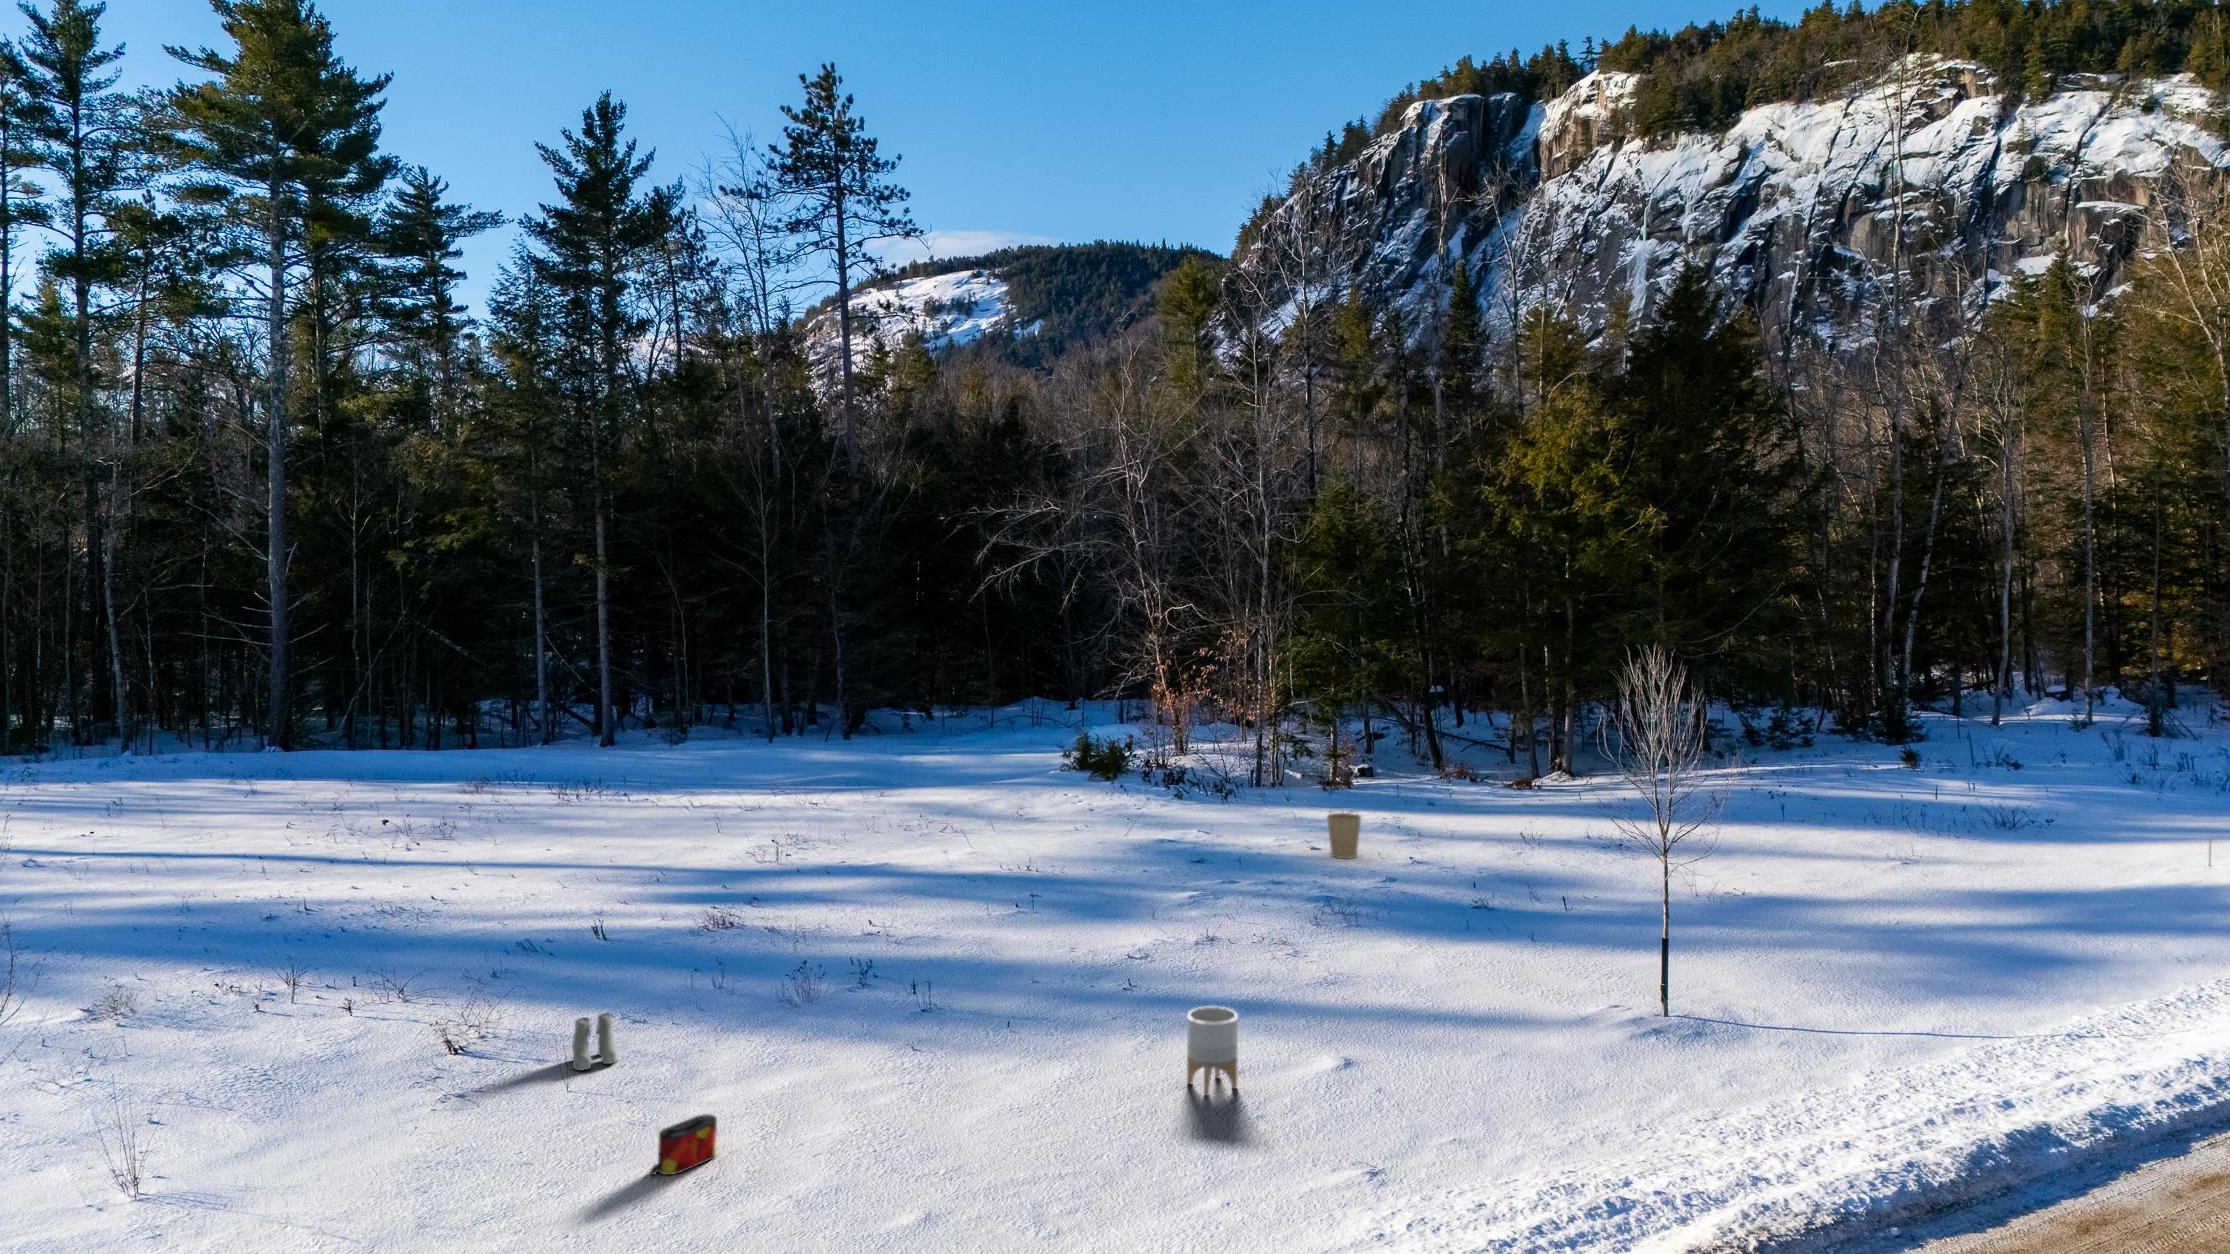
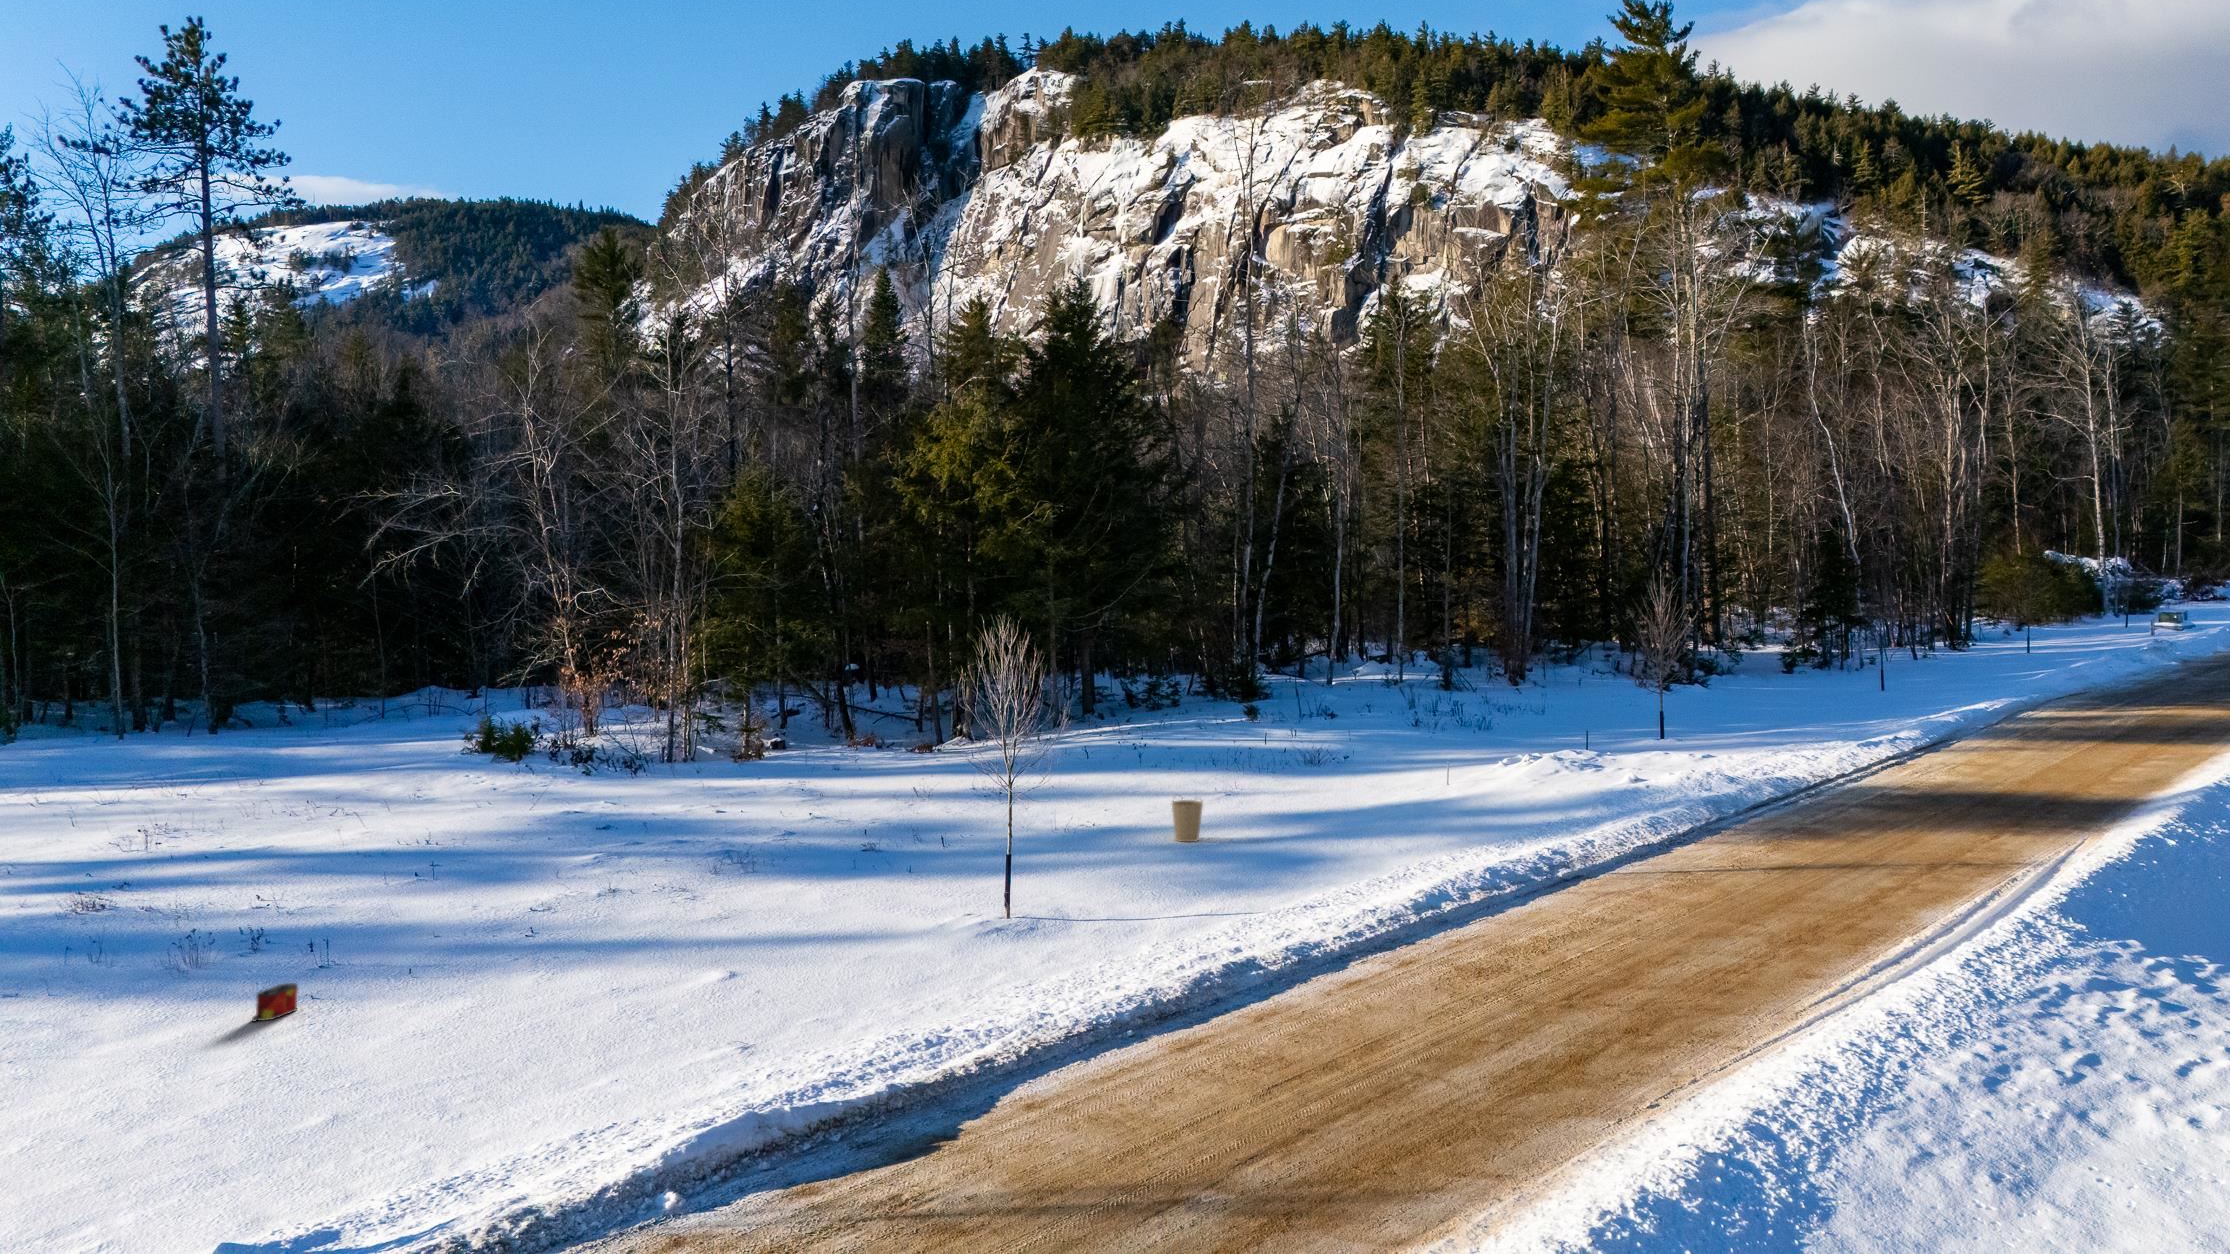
basket: present [1327,811,1361,859] -> present [1172,796,1203,842]
planter: present [1187,1006,1238,1095] -> none [646,891,684,947]
boots: present [572,1013,618,1070] -> none [109,945,155,988]

